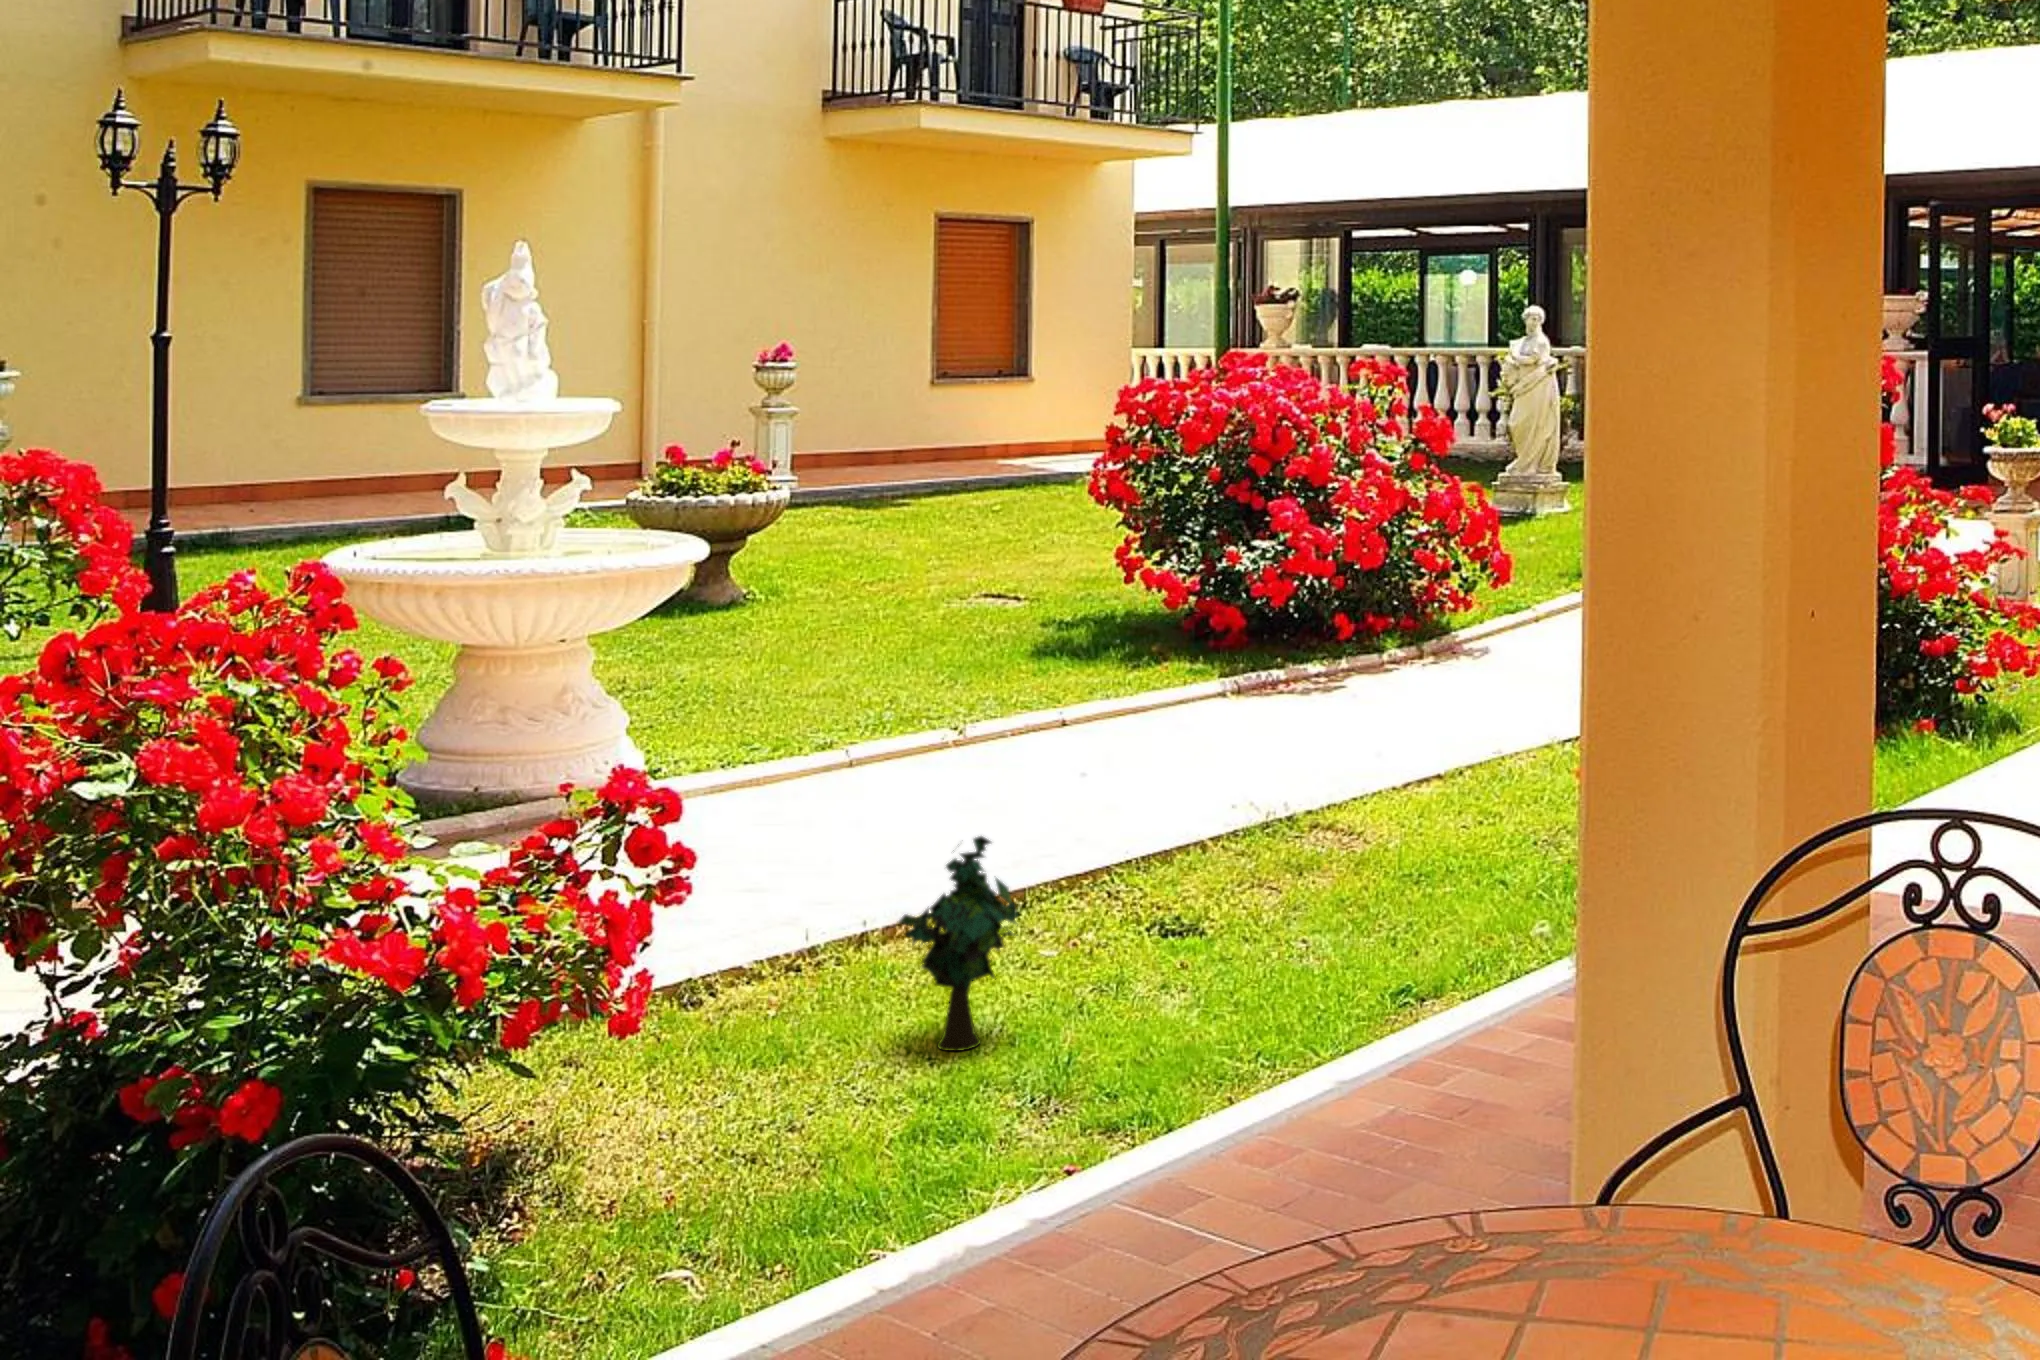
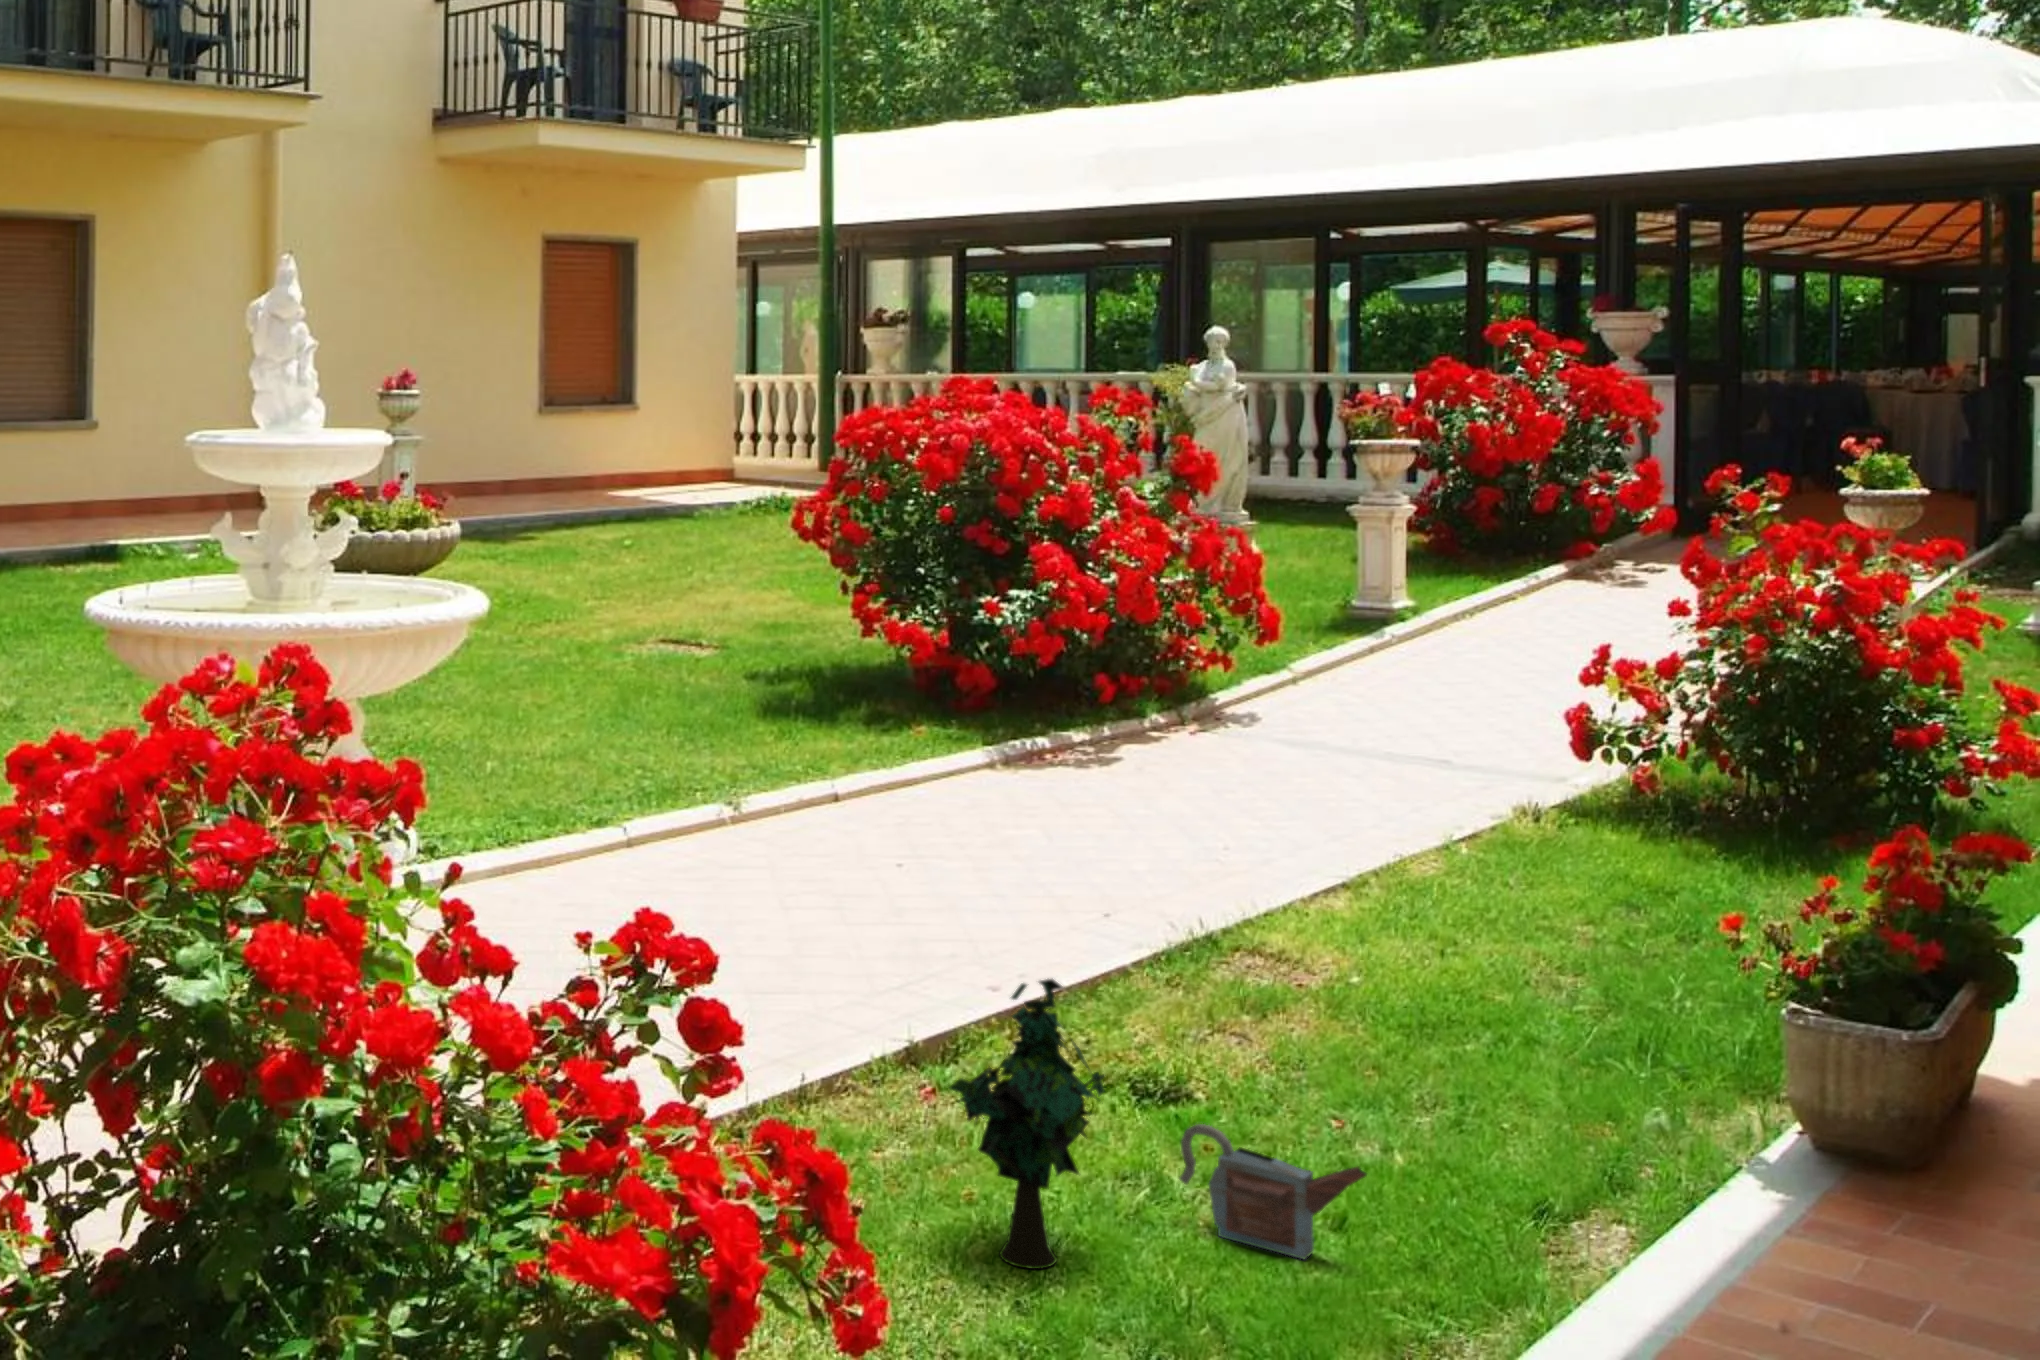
watering can: none [1096,938,1211,1029] -> present [1180,1124,1367,1259]

